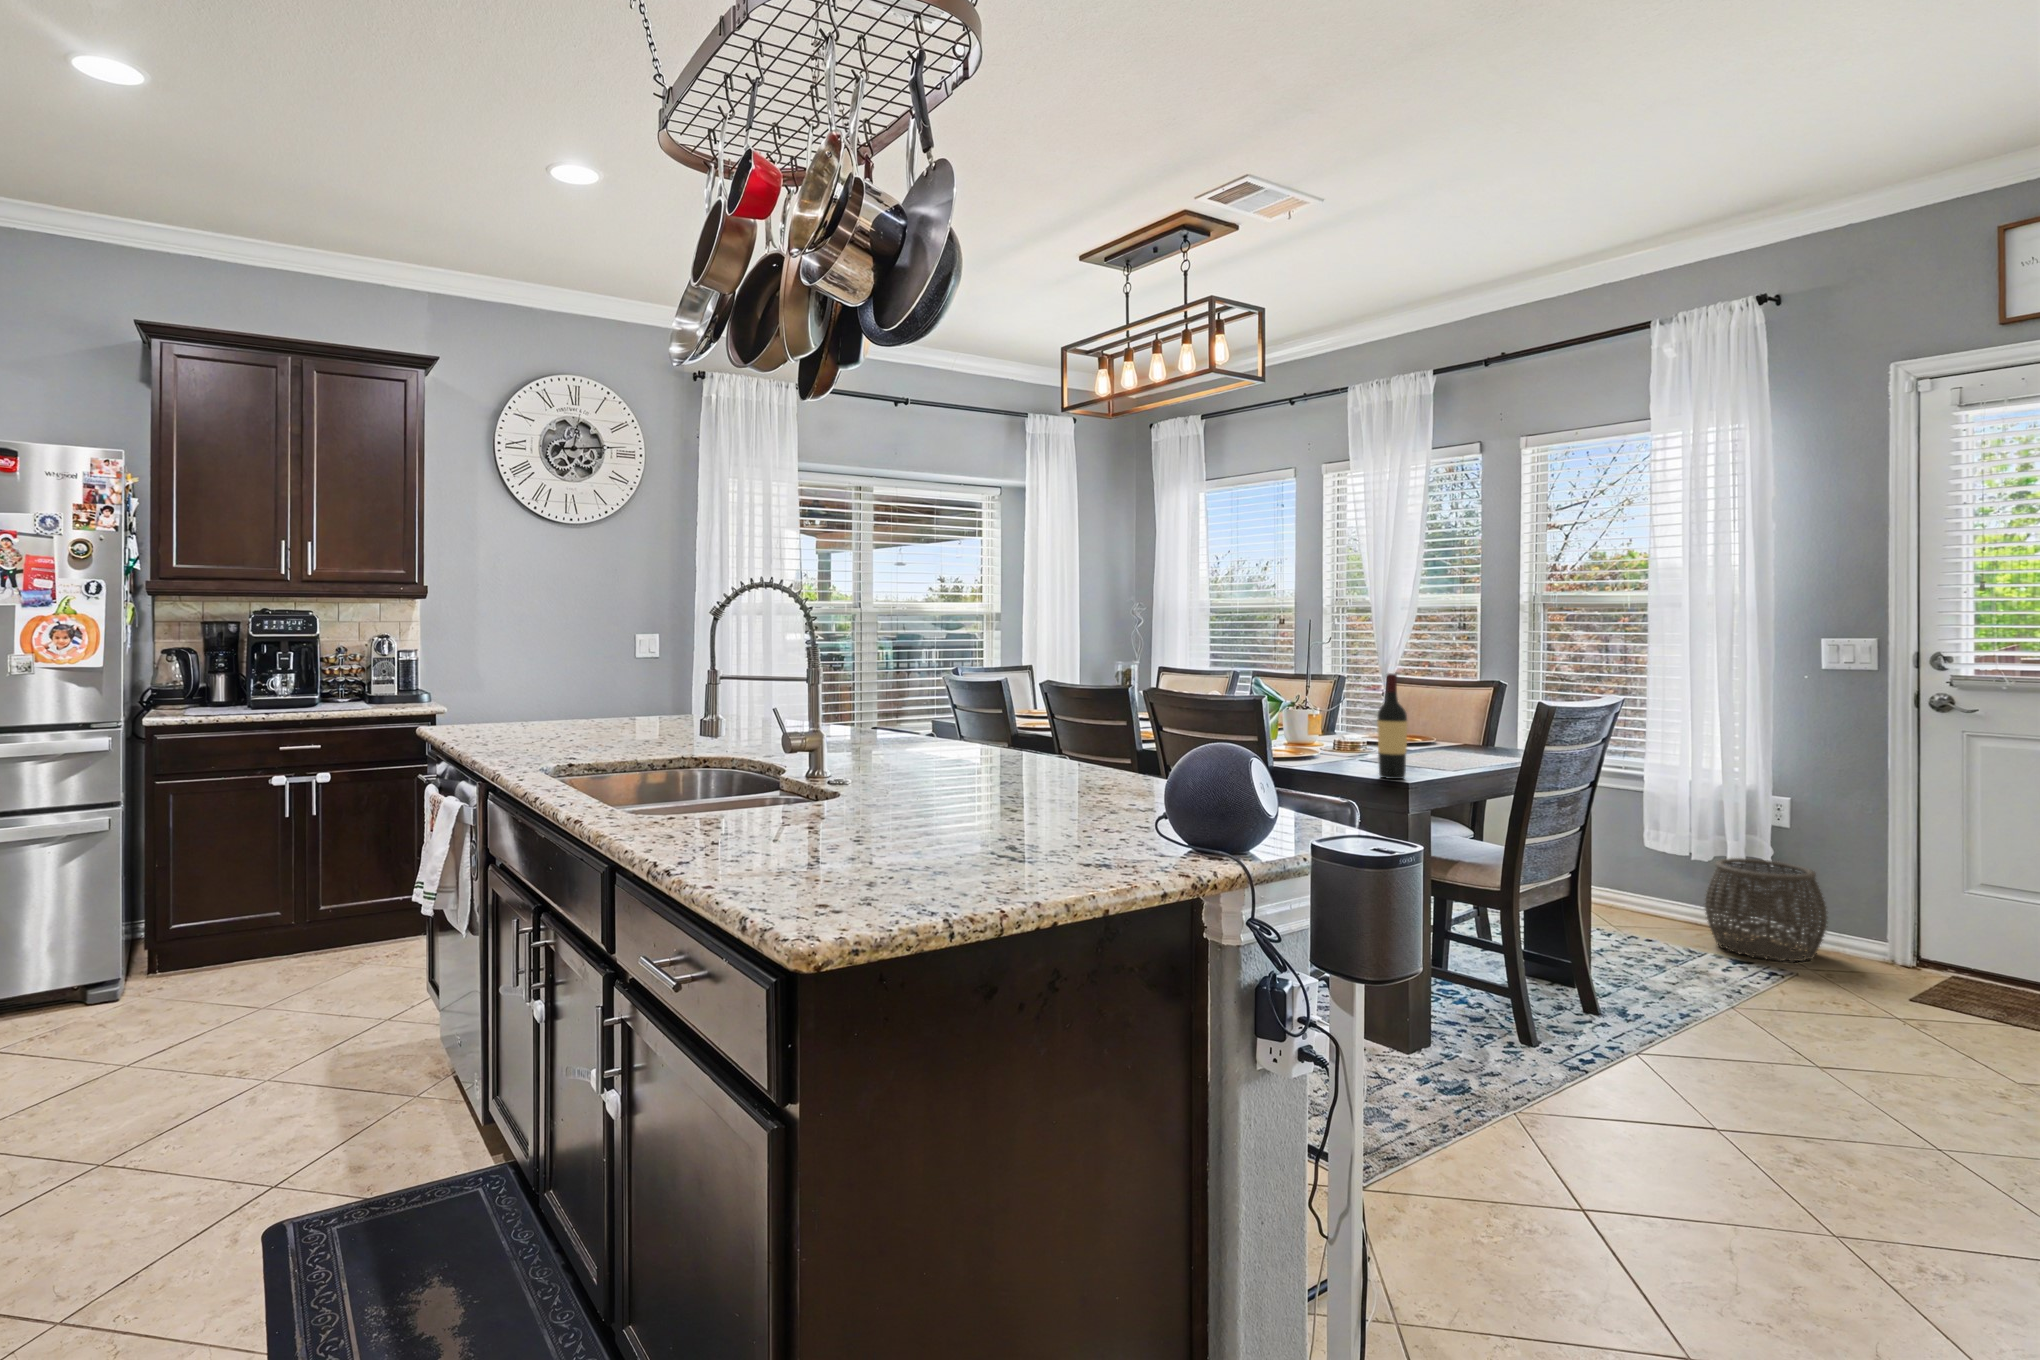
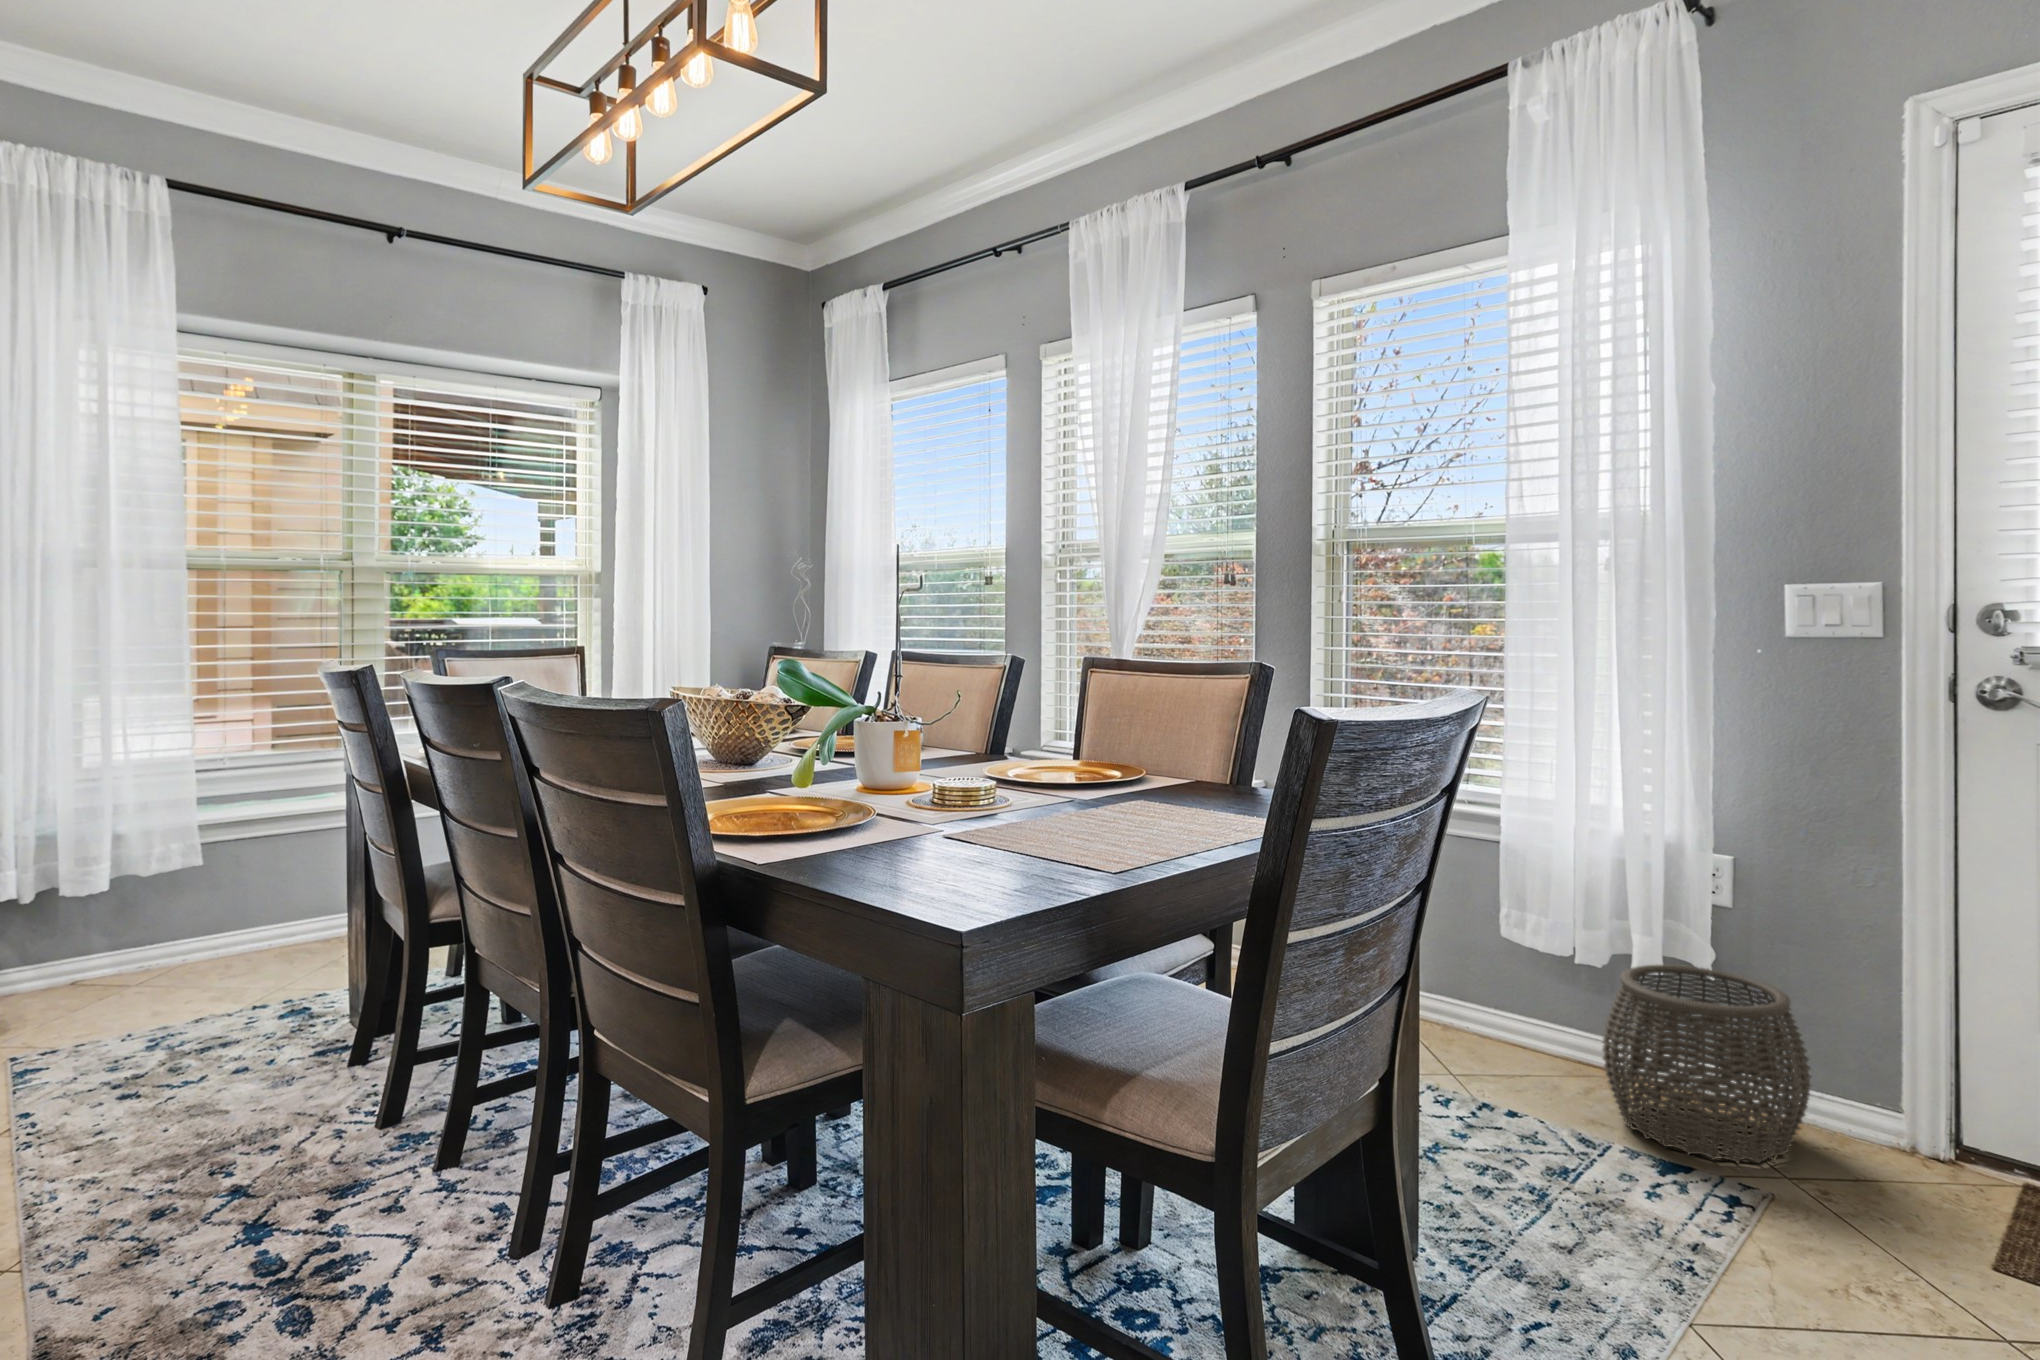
wine bottle: present [1377,673,1407,779] -> none [934,641,1001,901]

